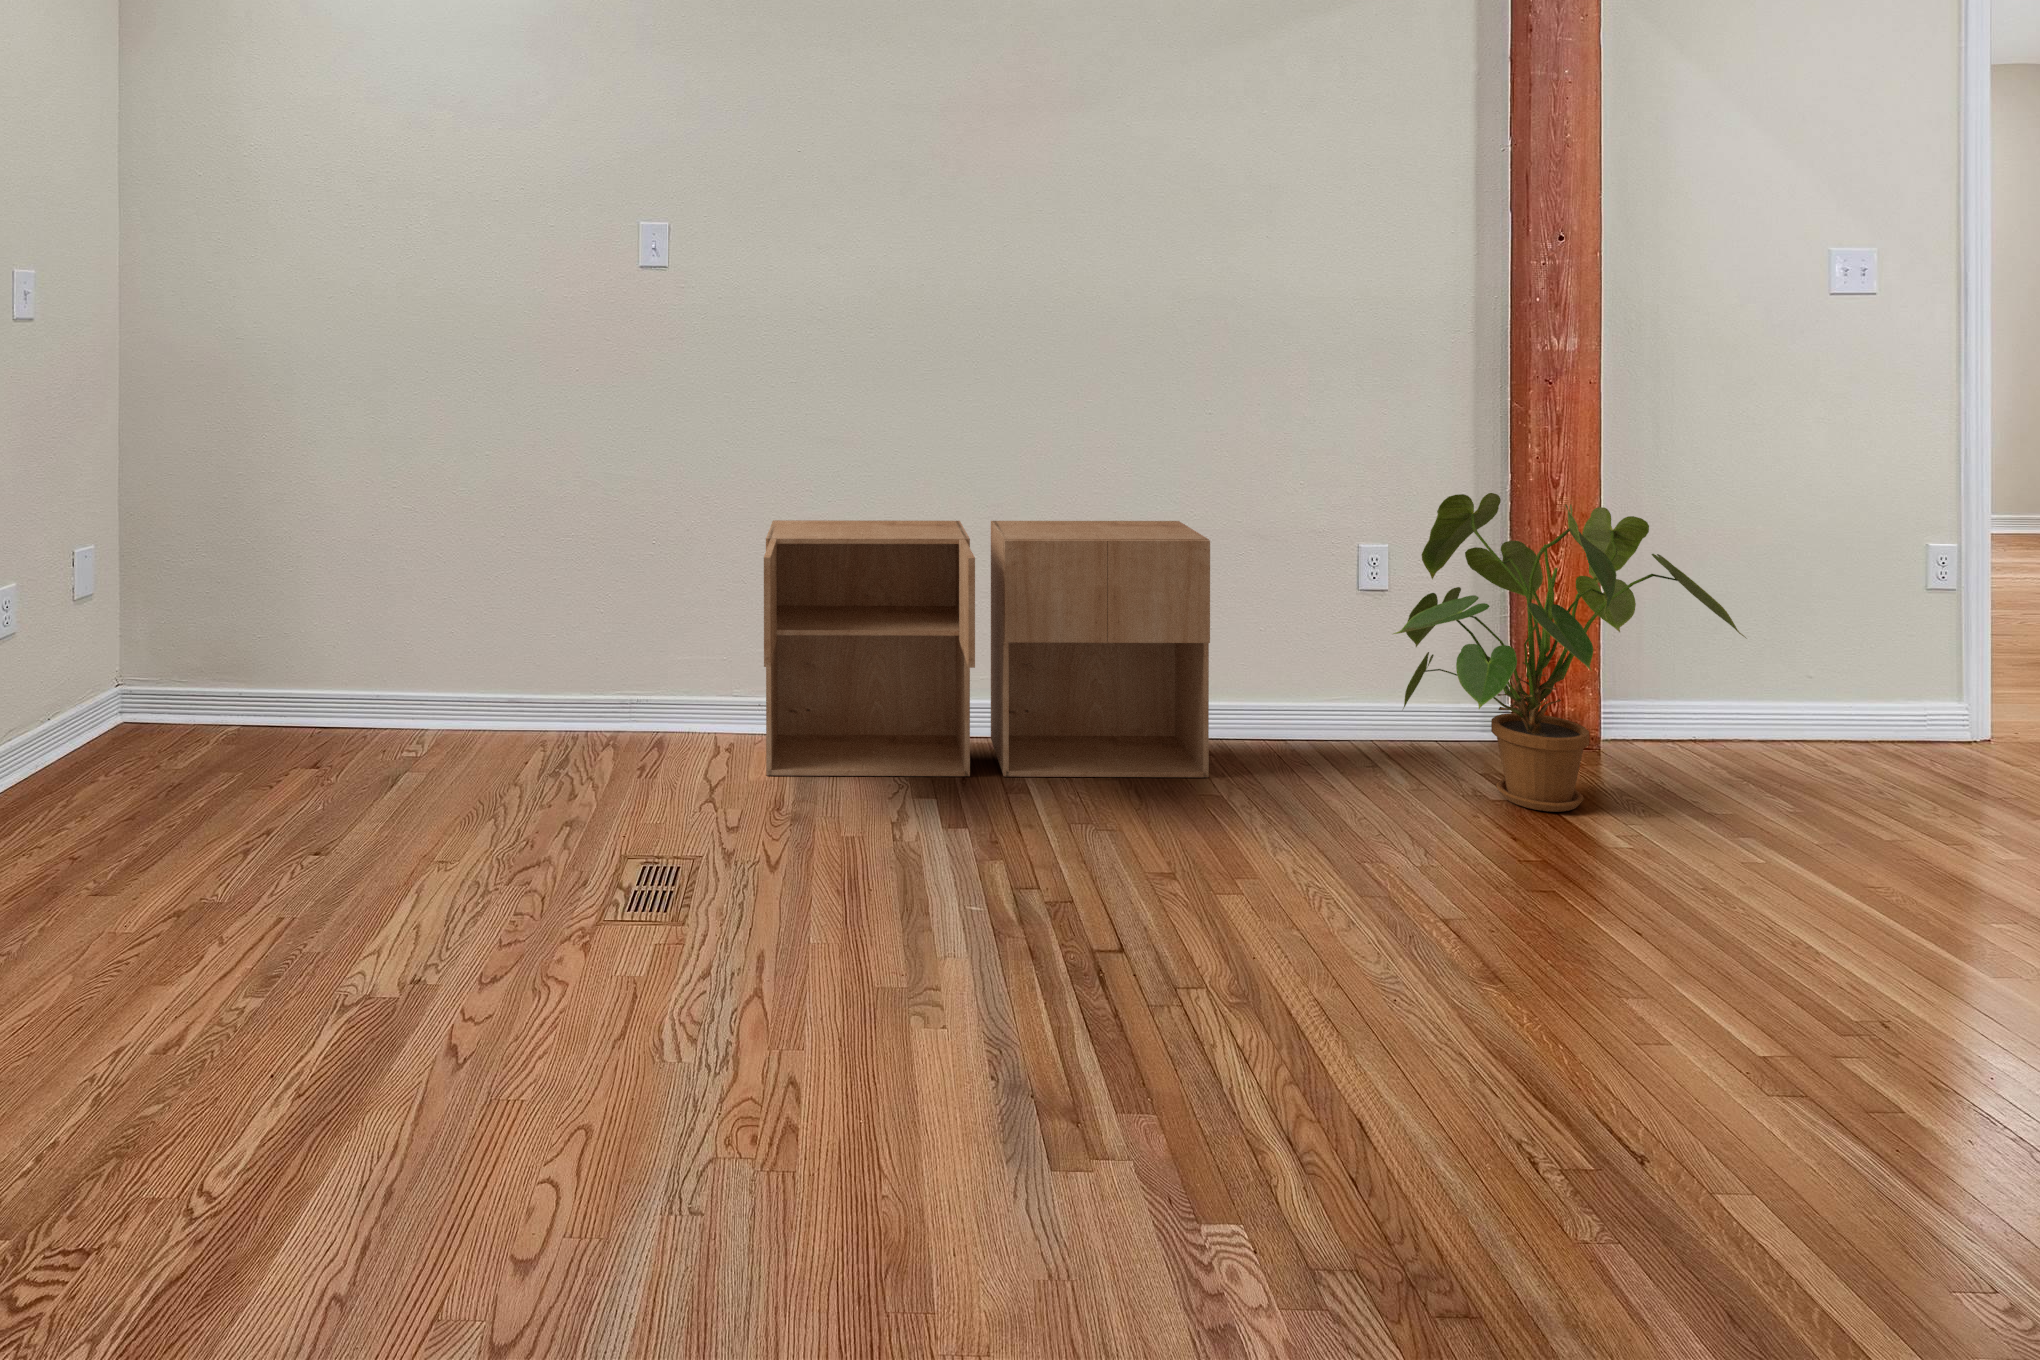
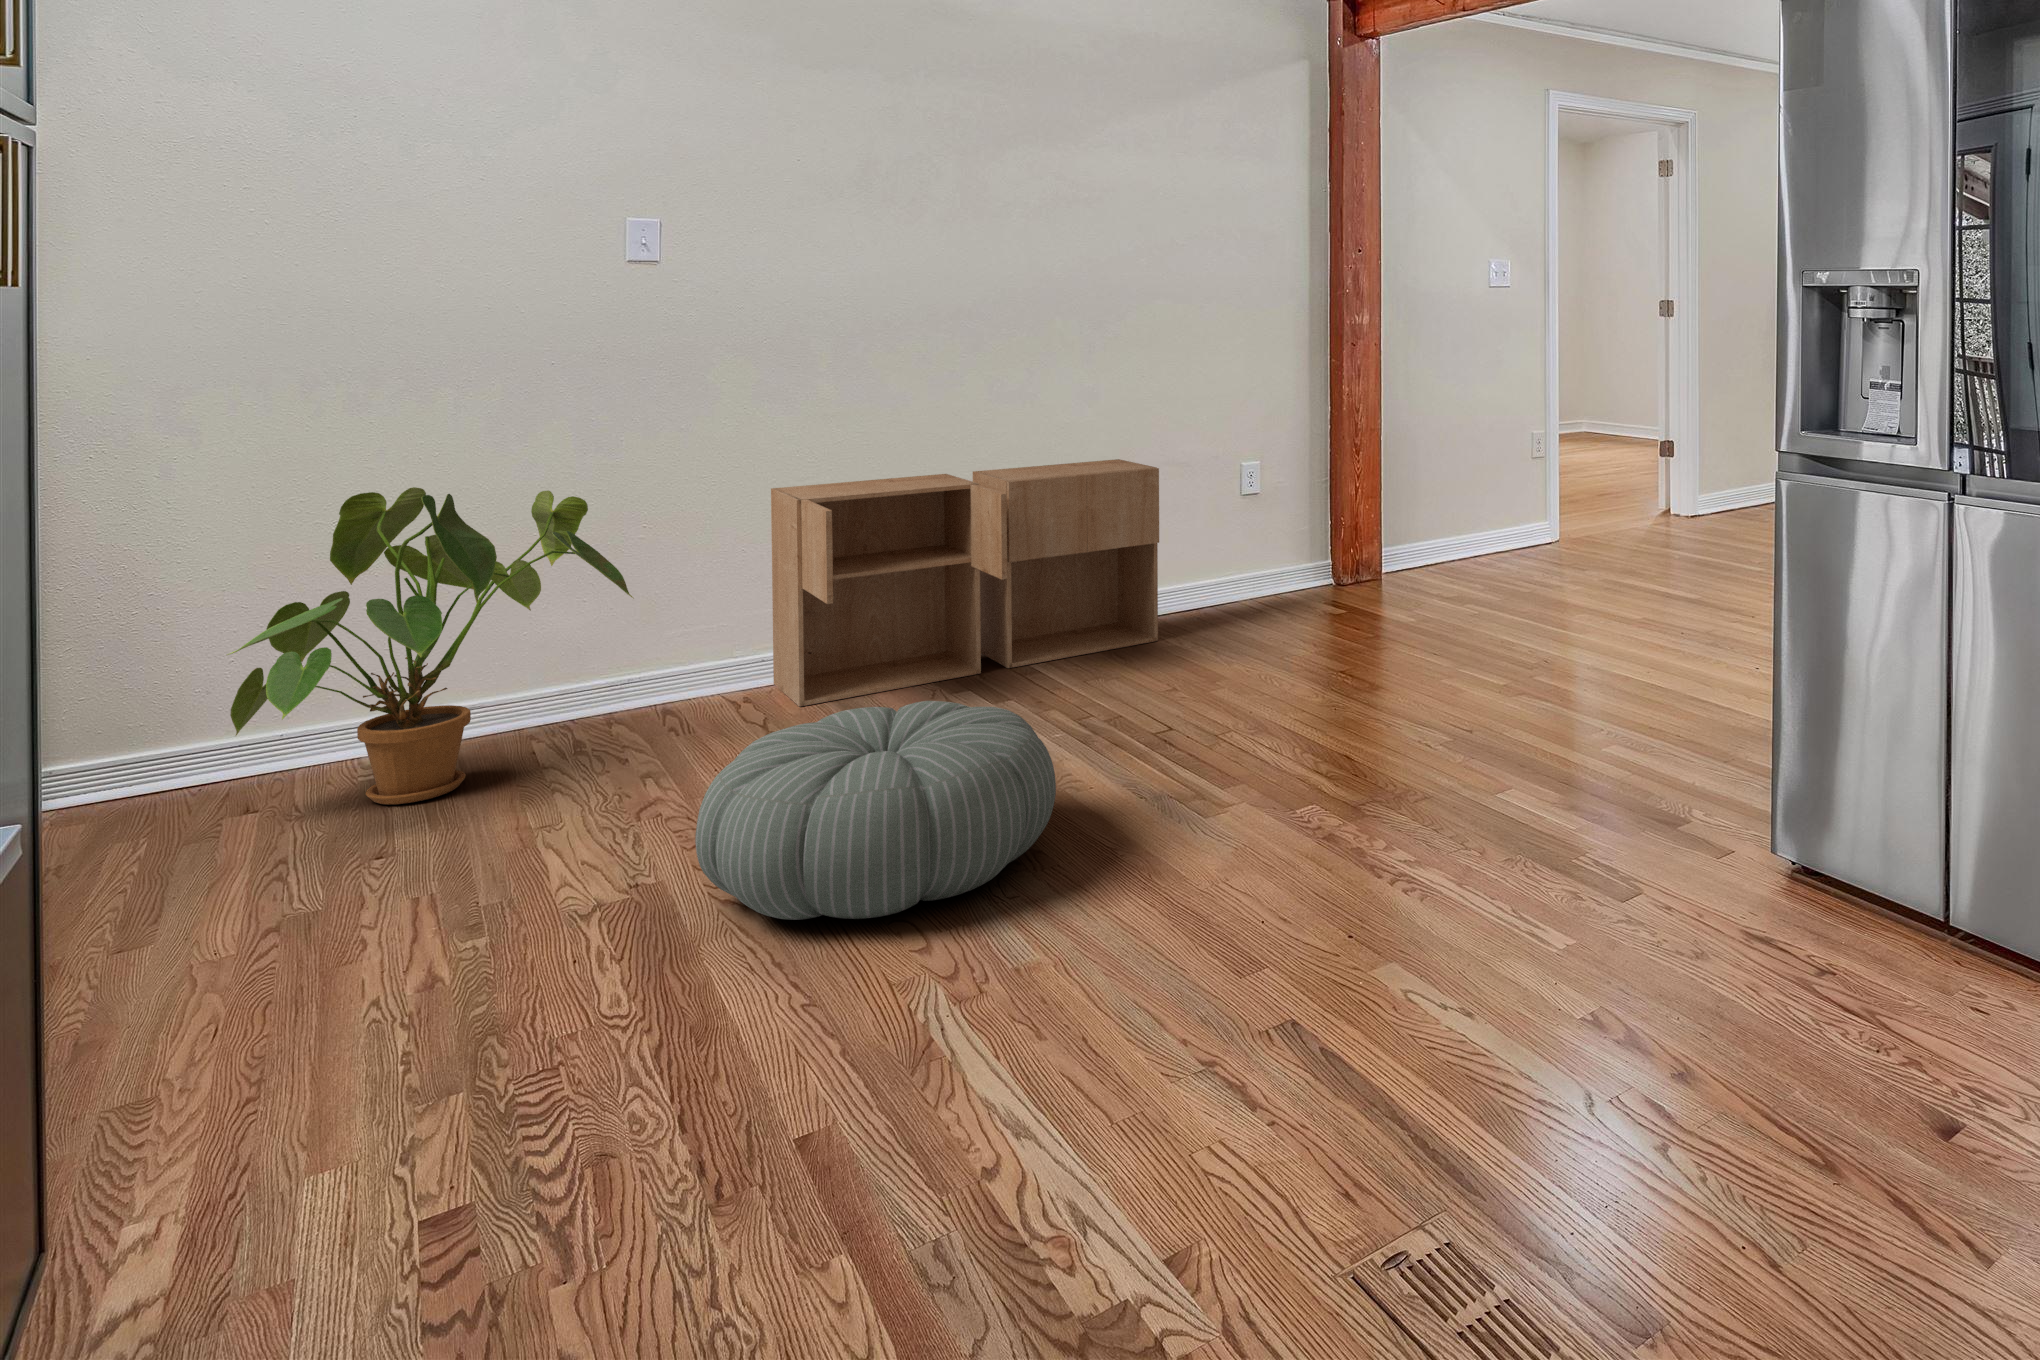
house plant: present [1393,493,1746,812] -> present [227,487,633,804]
pouf: none [387,831,835,1179] -> present [695,701,1056,920]

